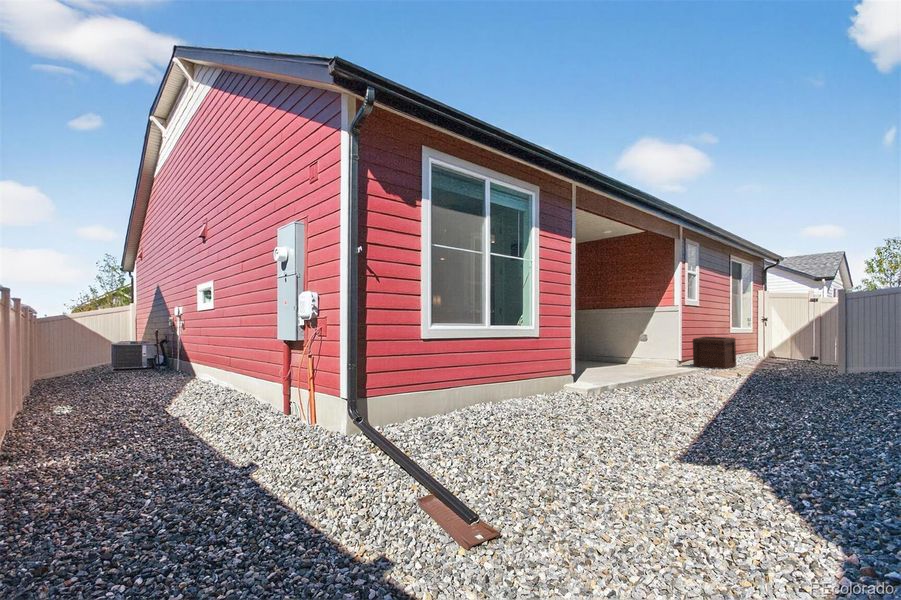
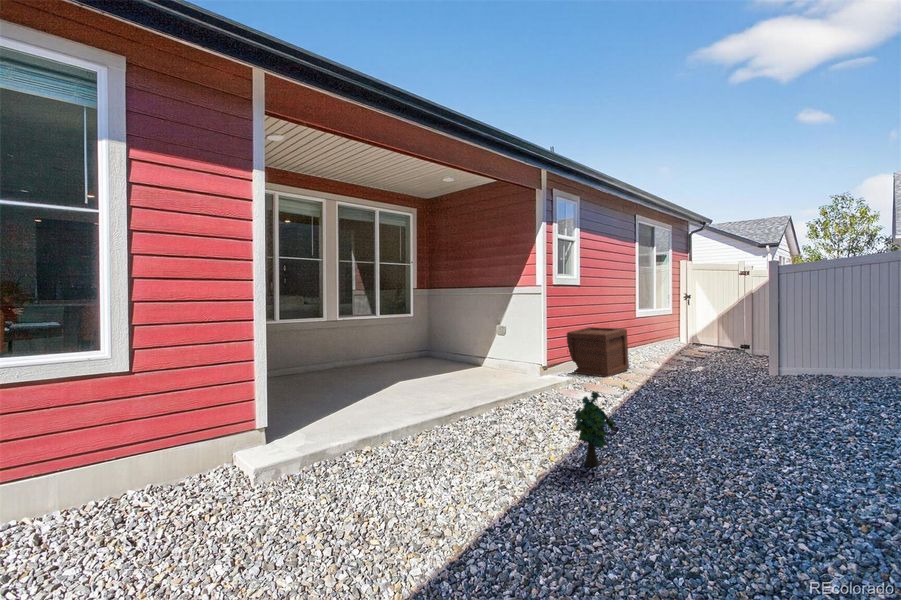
decorative plant: none [744,356,770,392] -> present [573,392,615,467]

